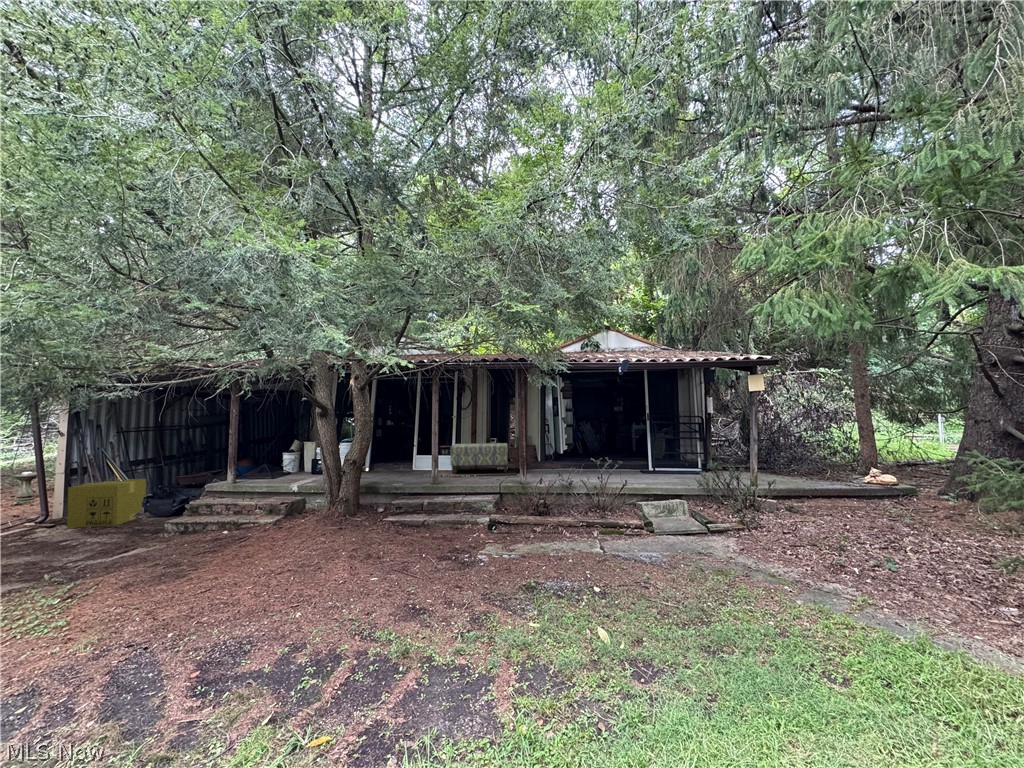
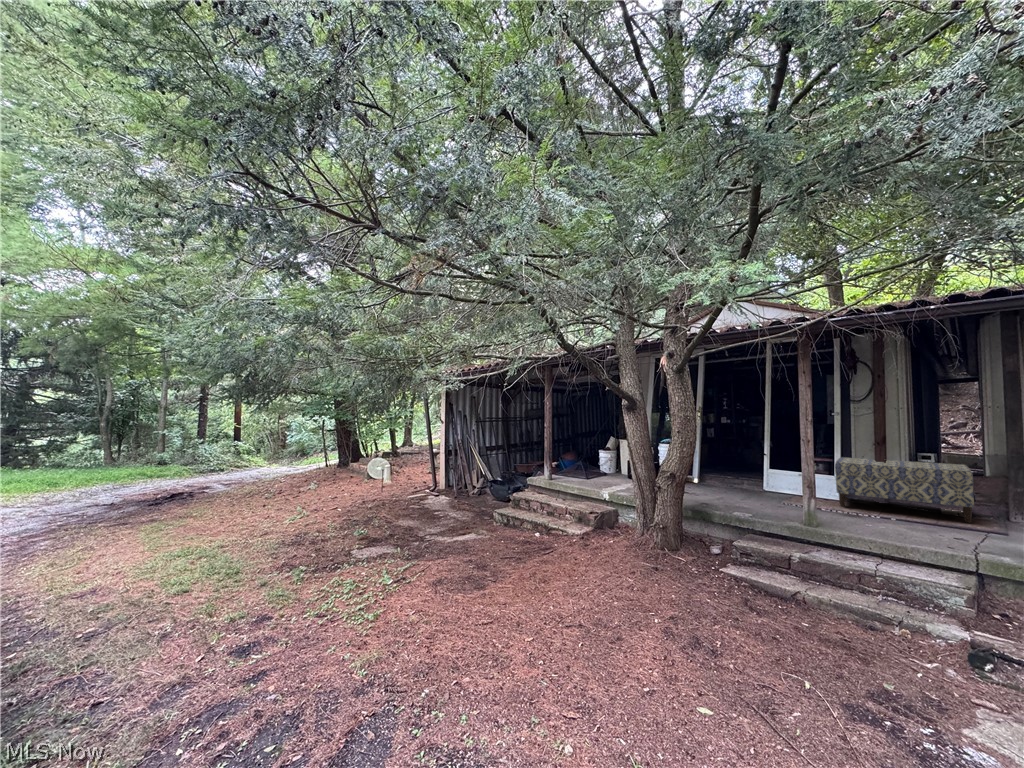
cardboard box: present [67,479,146,528] -> none [443,462,493,504]

